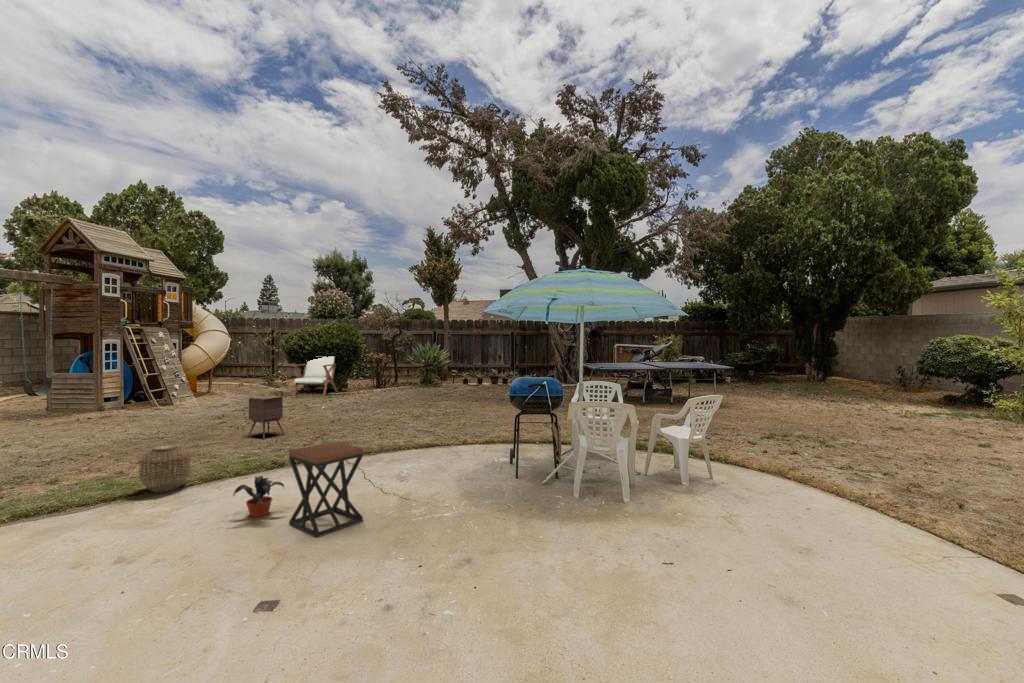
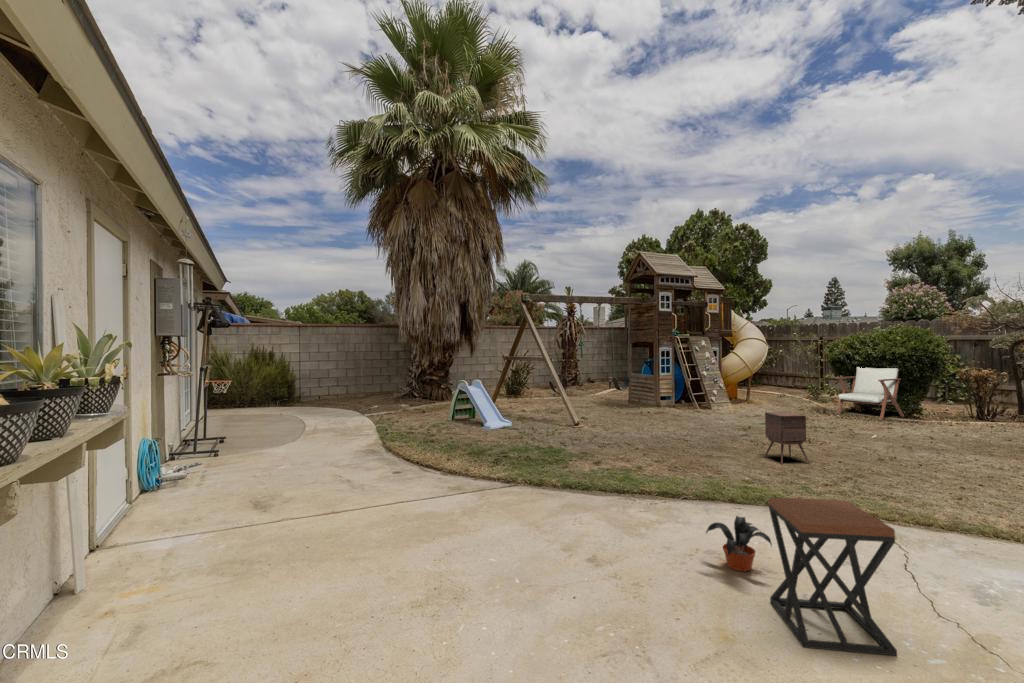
woven basket: present [139,444,190,492] -> none [642,451,686,500]

